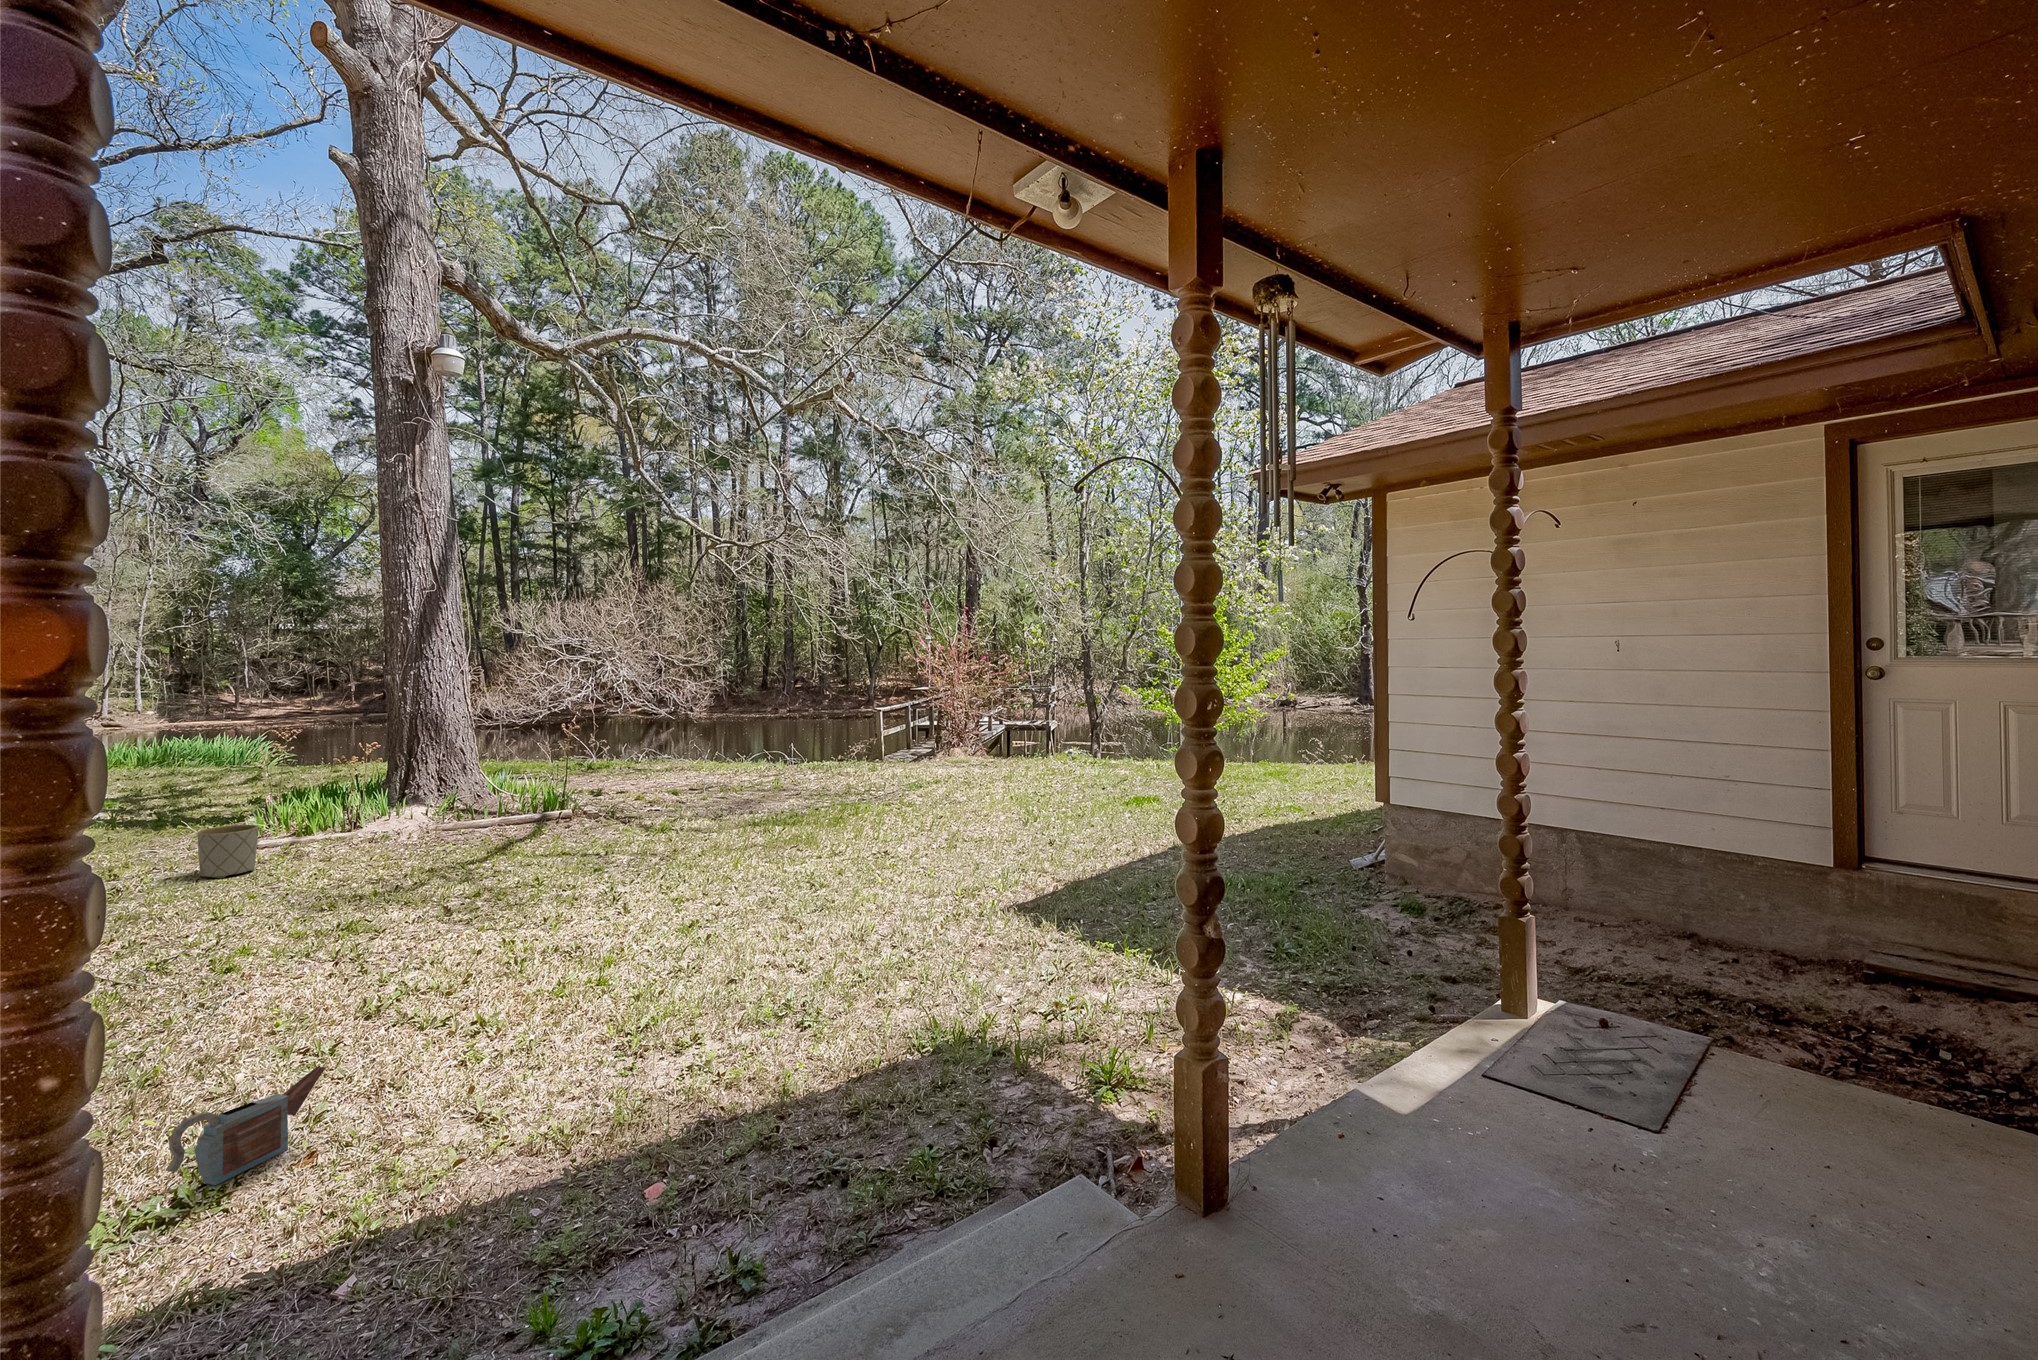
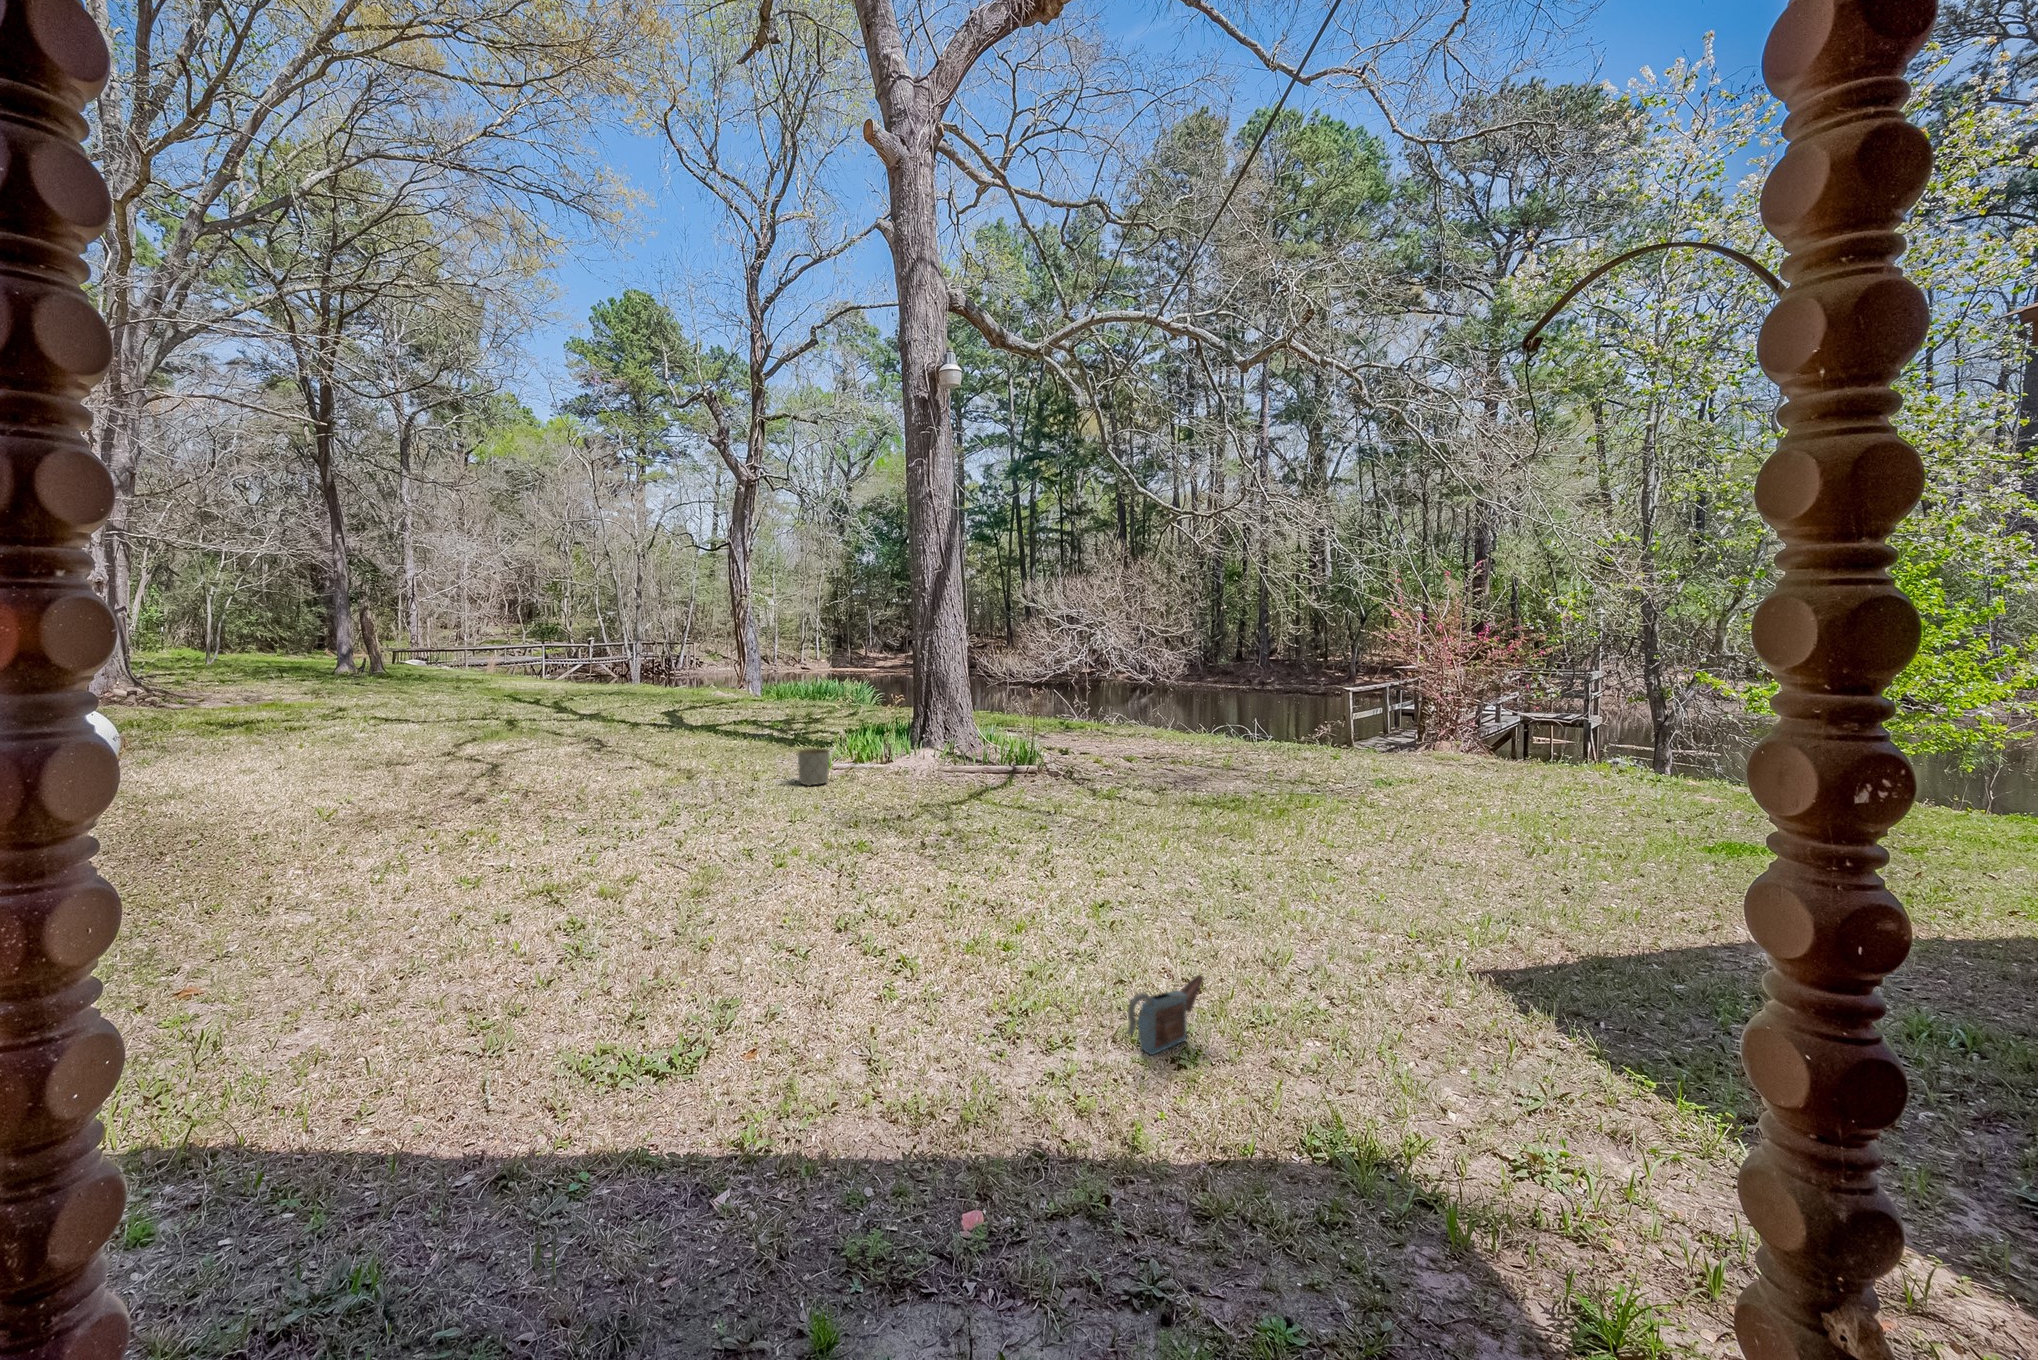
watering can: present [166,1066,326,1185] -> present [1127,975,1204,1055]

